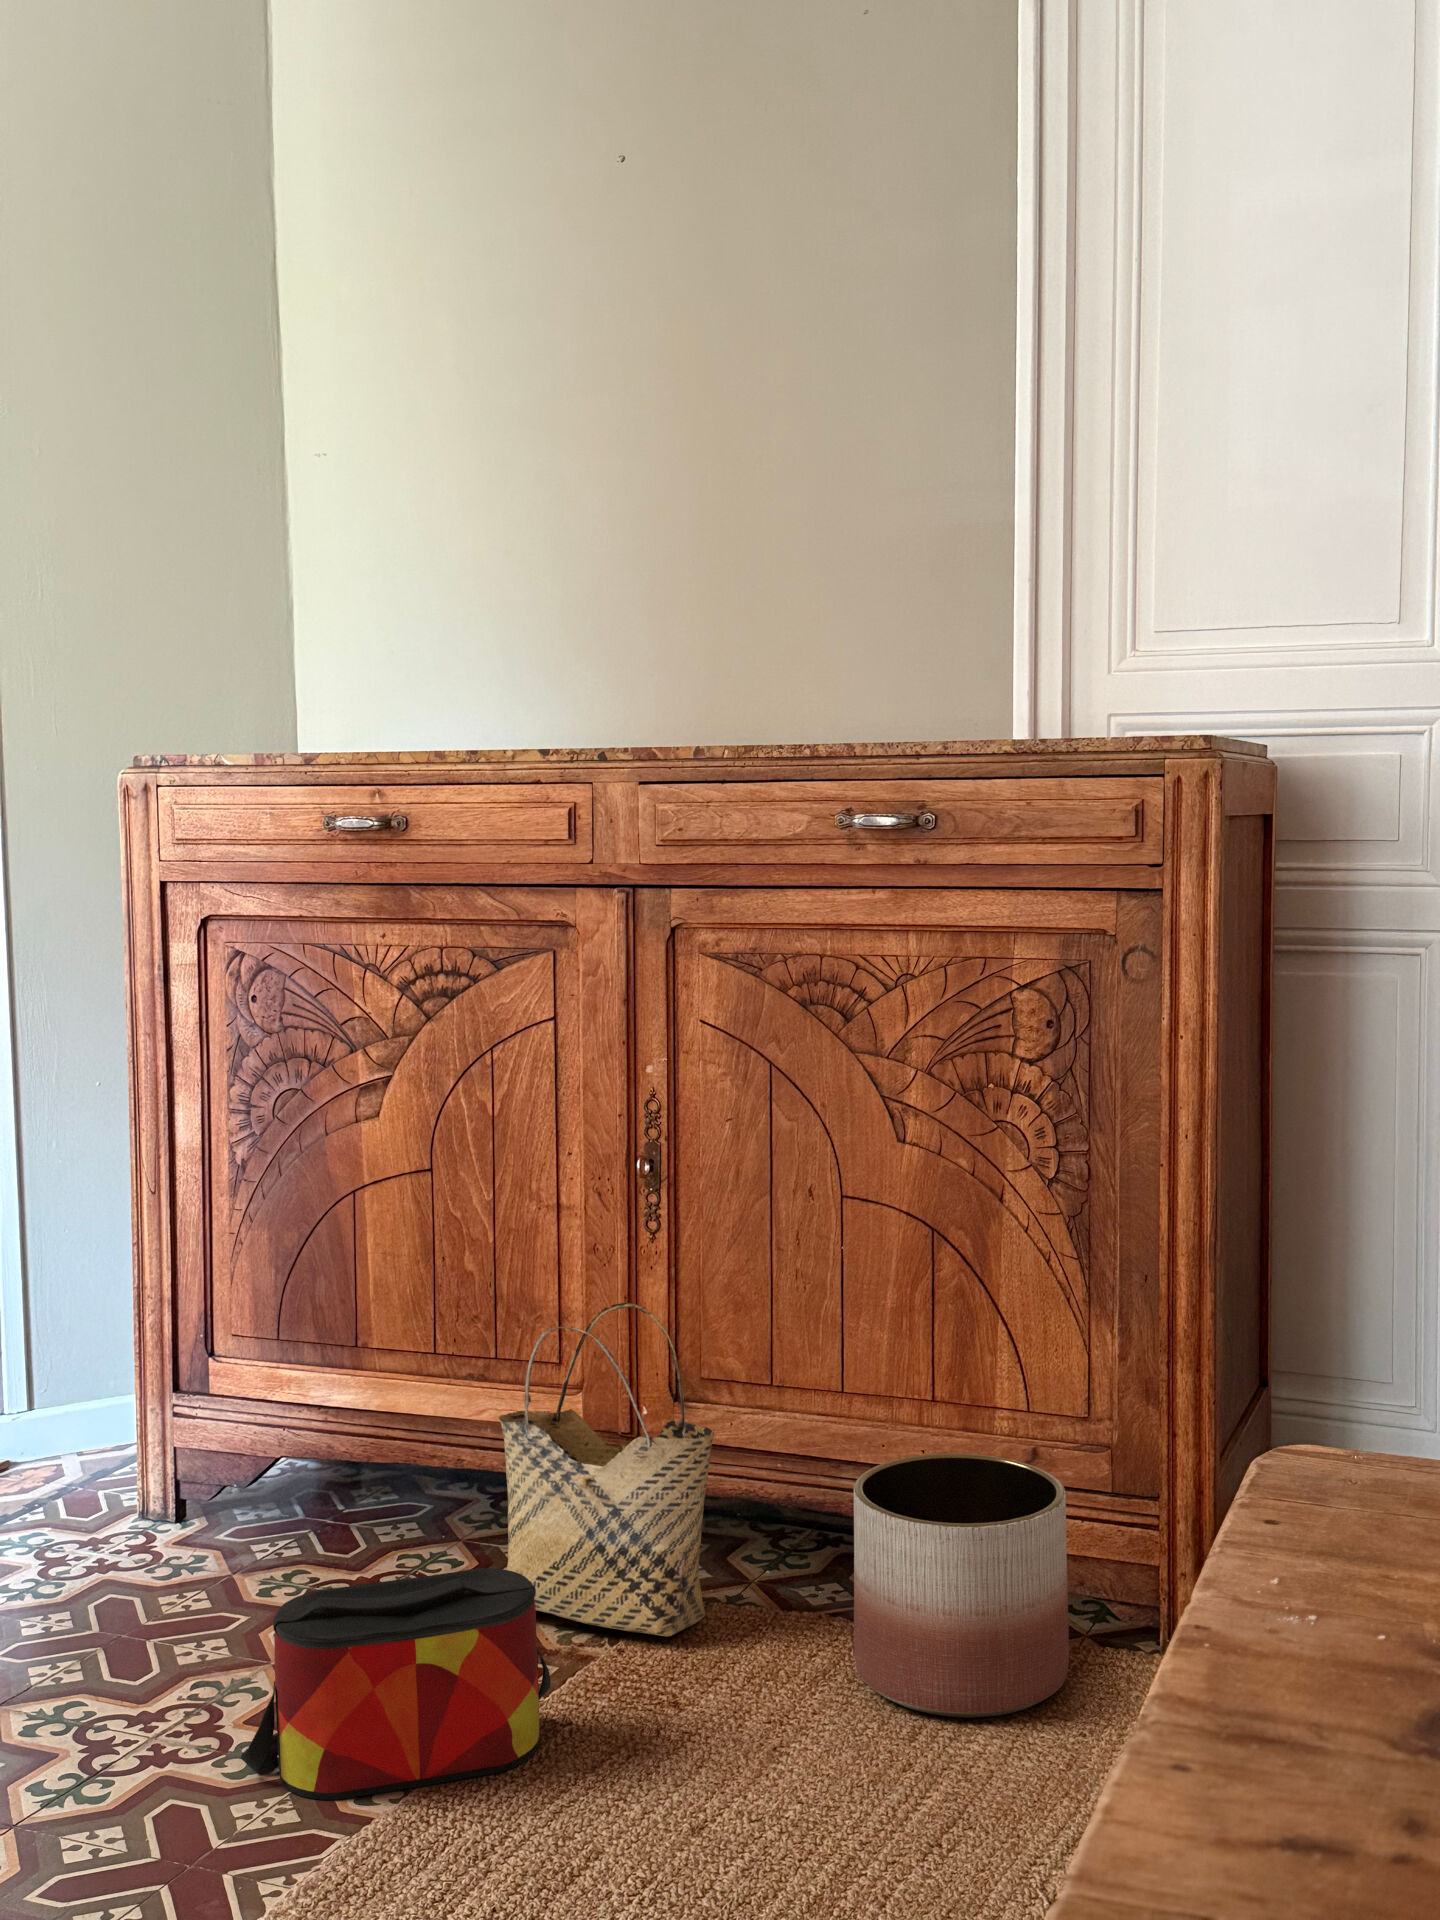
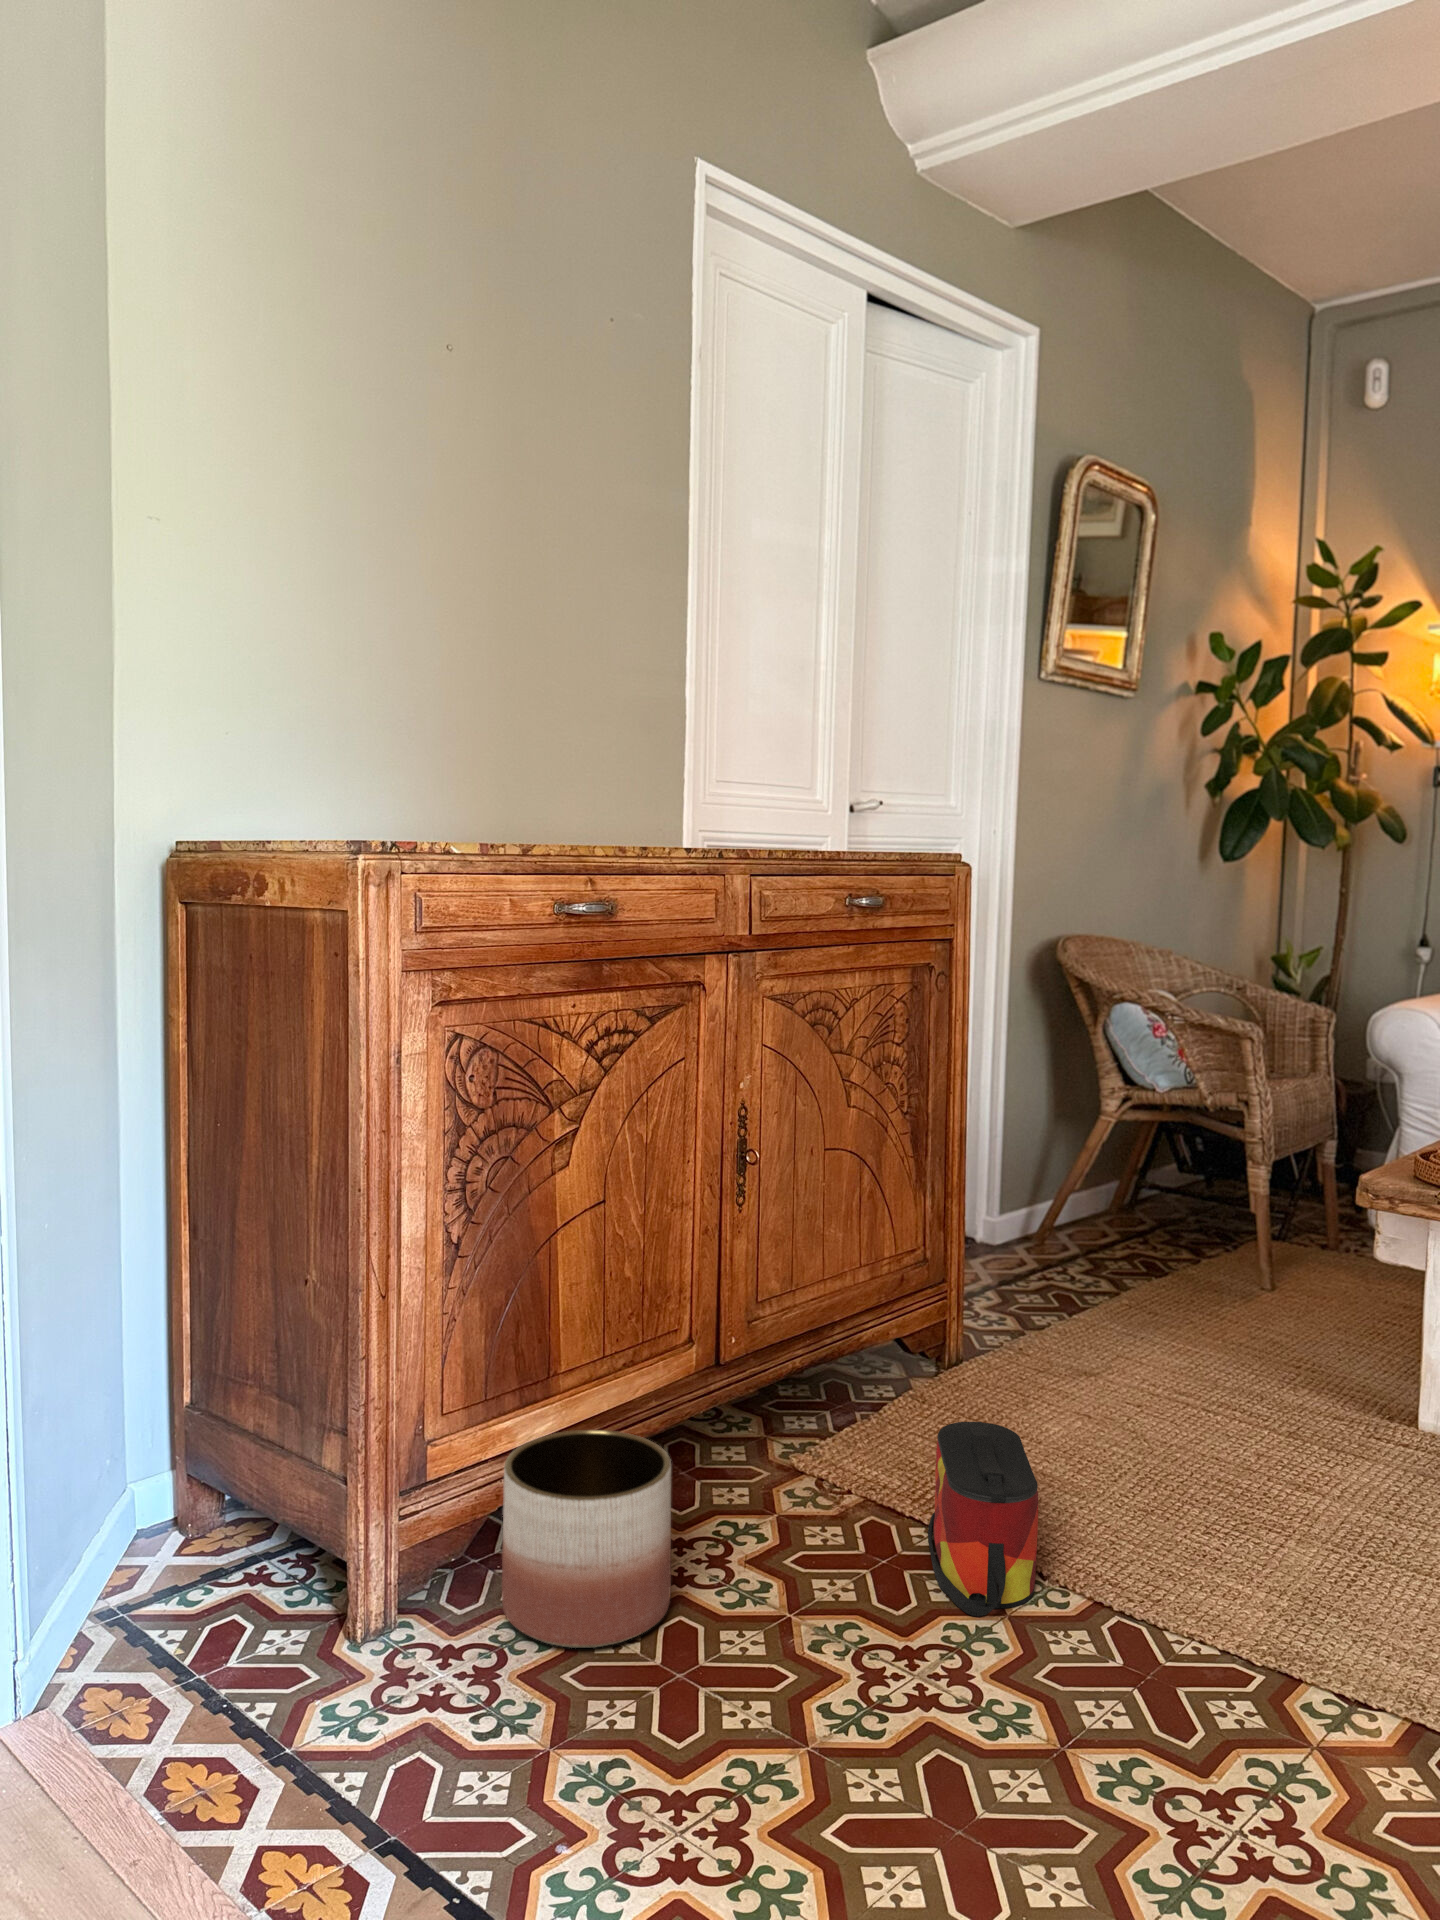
woven basket: present [499,1303,714,1636] -> none [729,1256,859,1502]
planter: present [854,1453,1069,1718] -> present [502,1430,671,1648]

